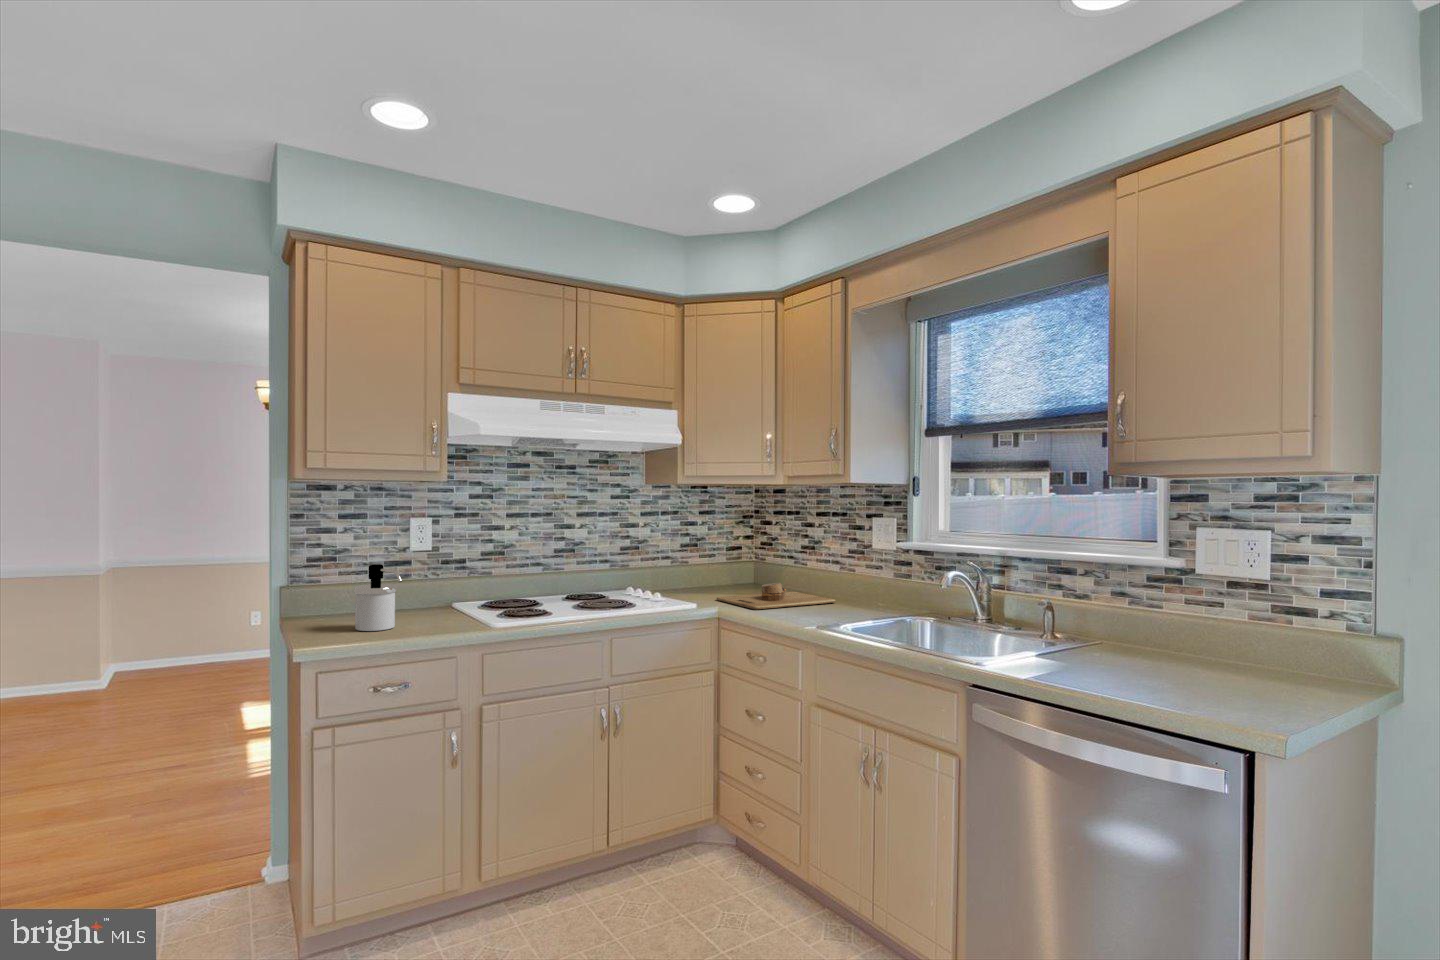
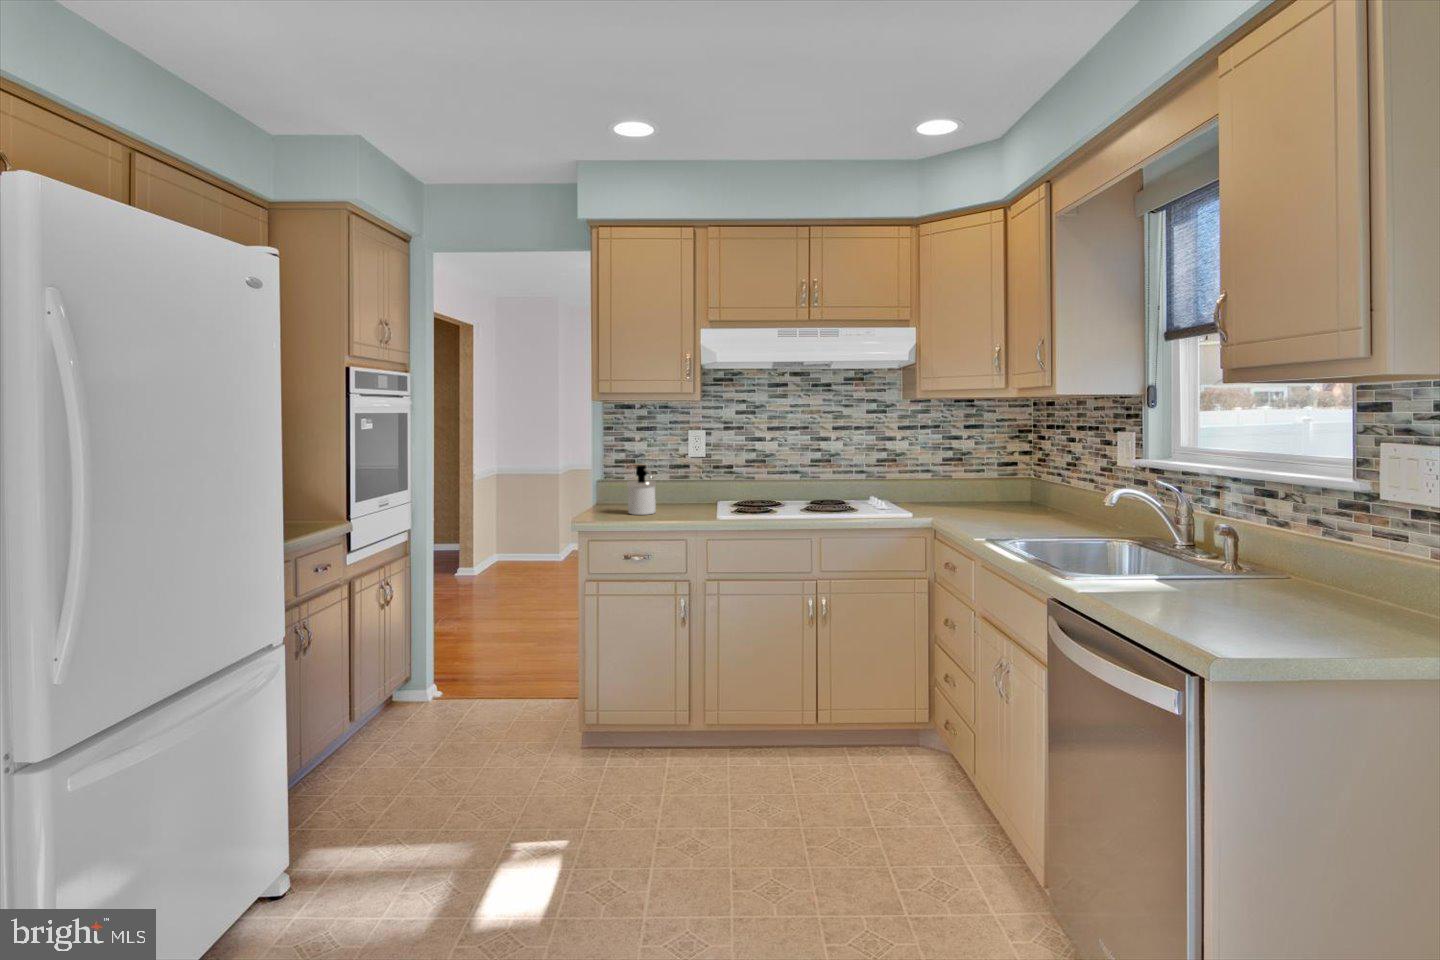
cutting board: present [717,583,835,610] -> none [949,499,1071,522]

